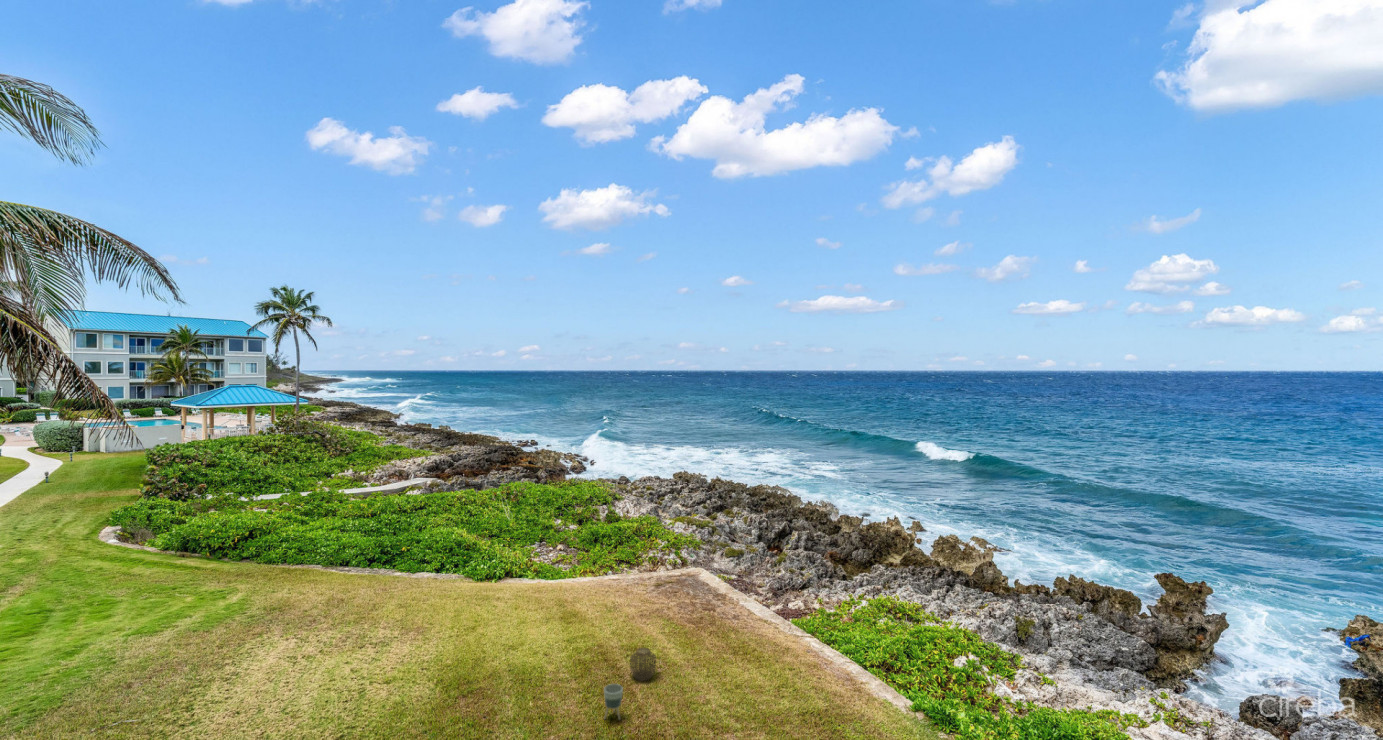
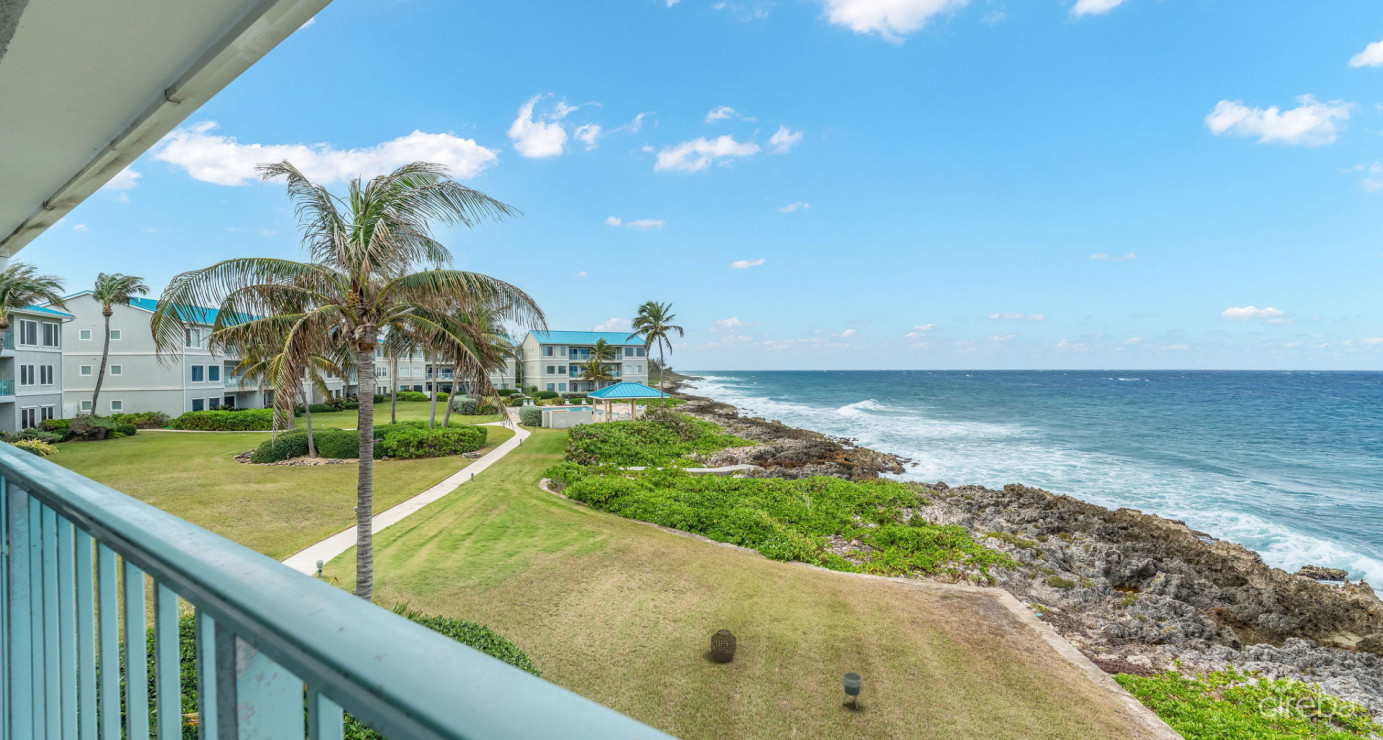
woven basket: present [630,648,656,681] -> present [711,629,736,661]

